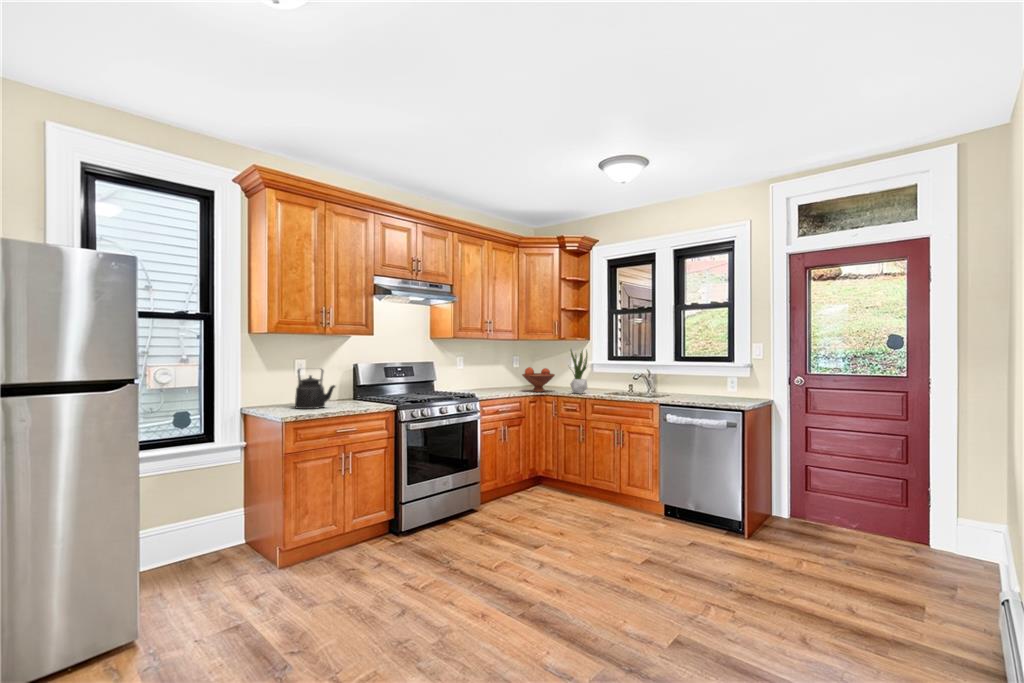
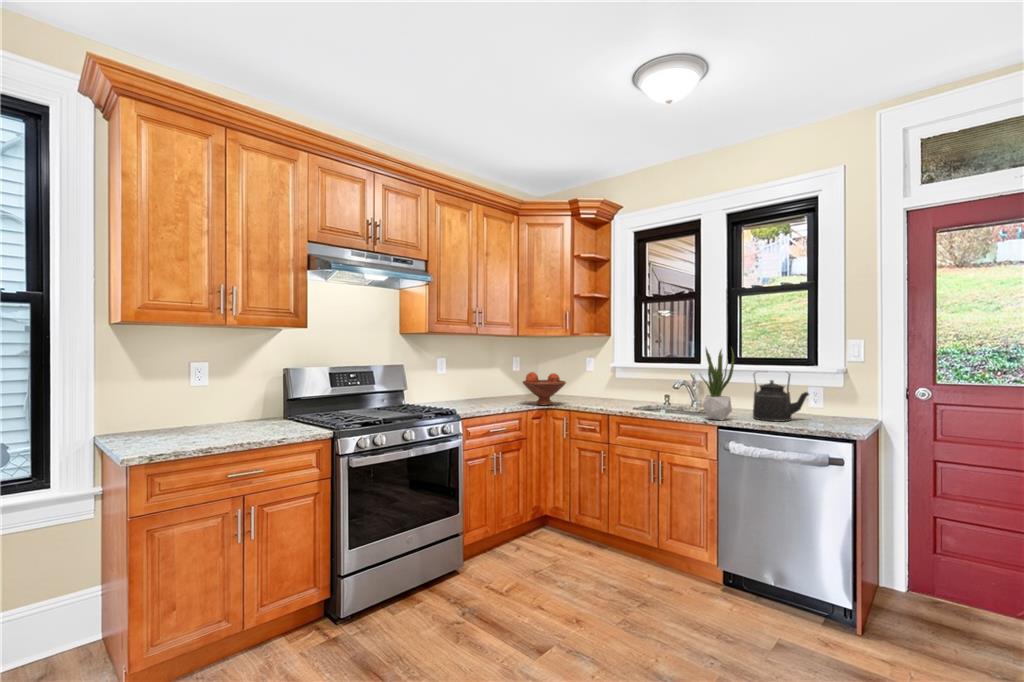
potted plant: present [570,350,588,394] -> present [701,348,734,420]
kettle: present [295,369,335,409] -> present [753,373,809,422]

